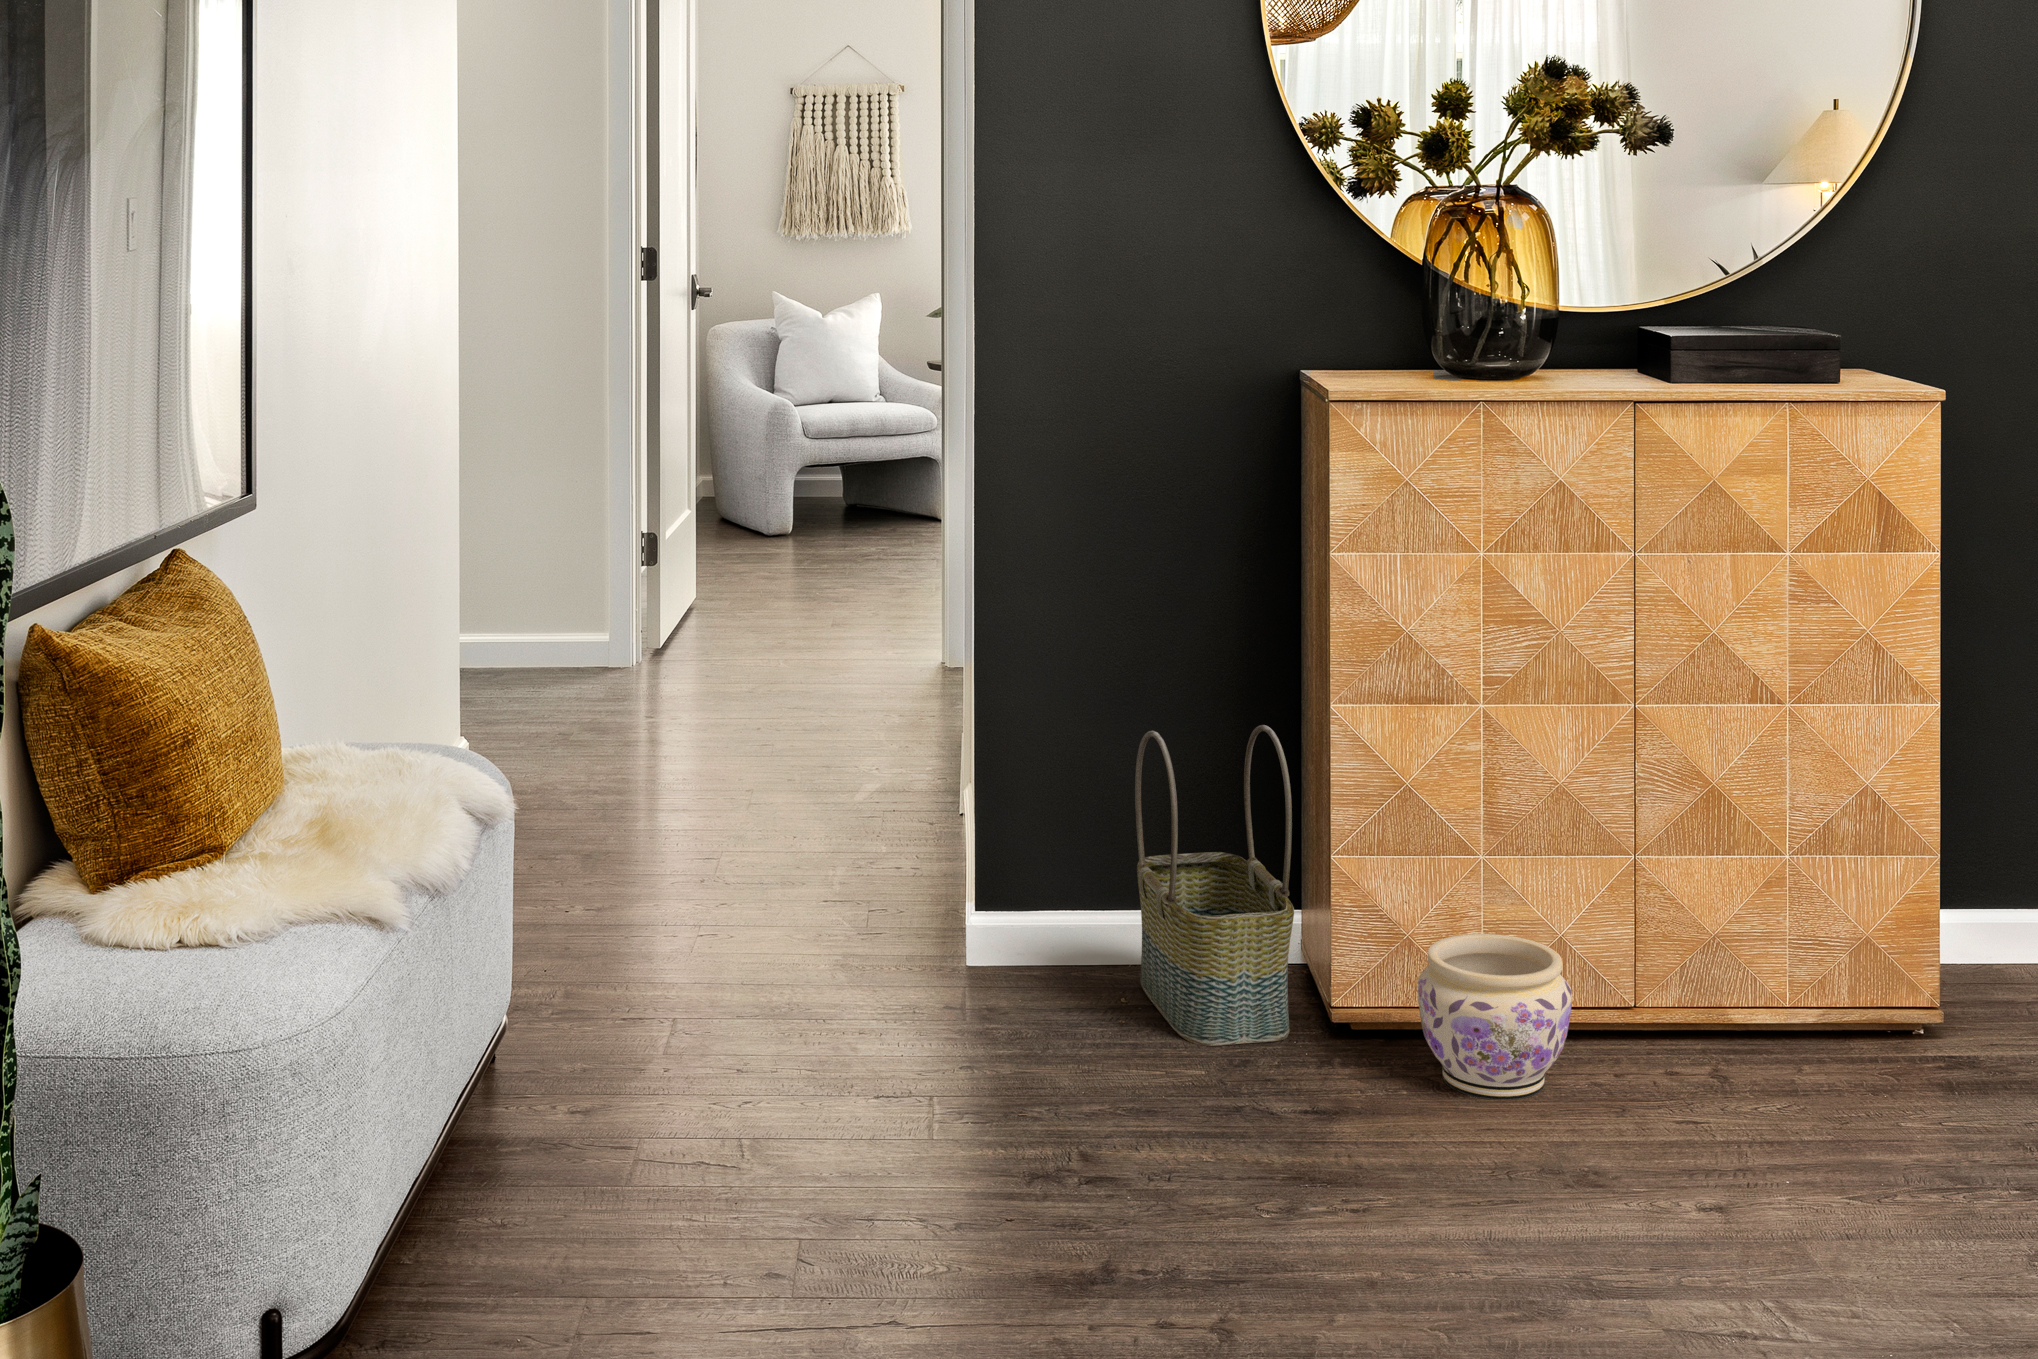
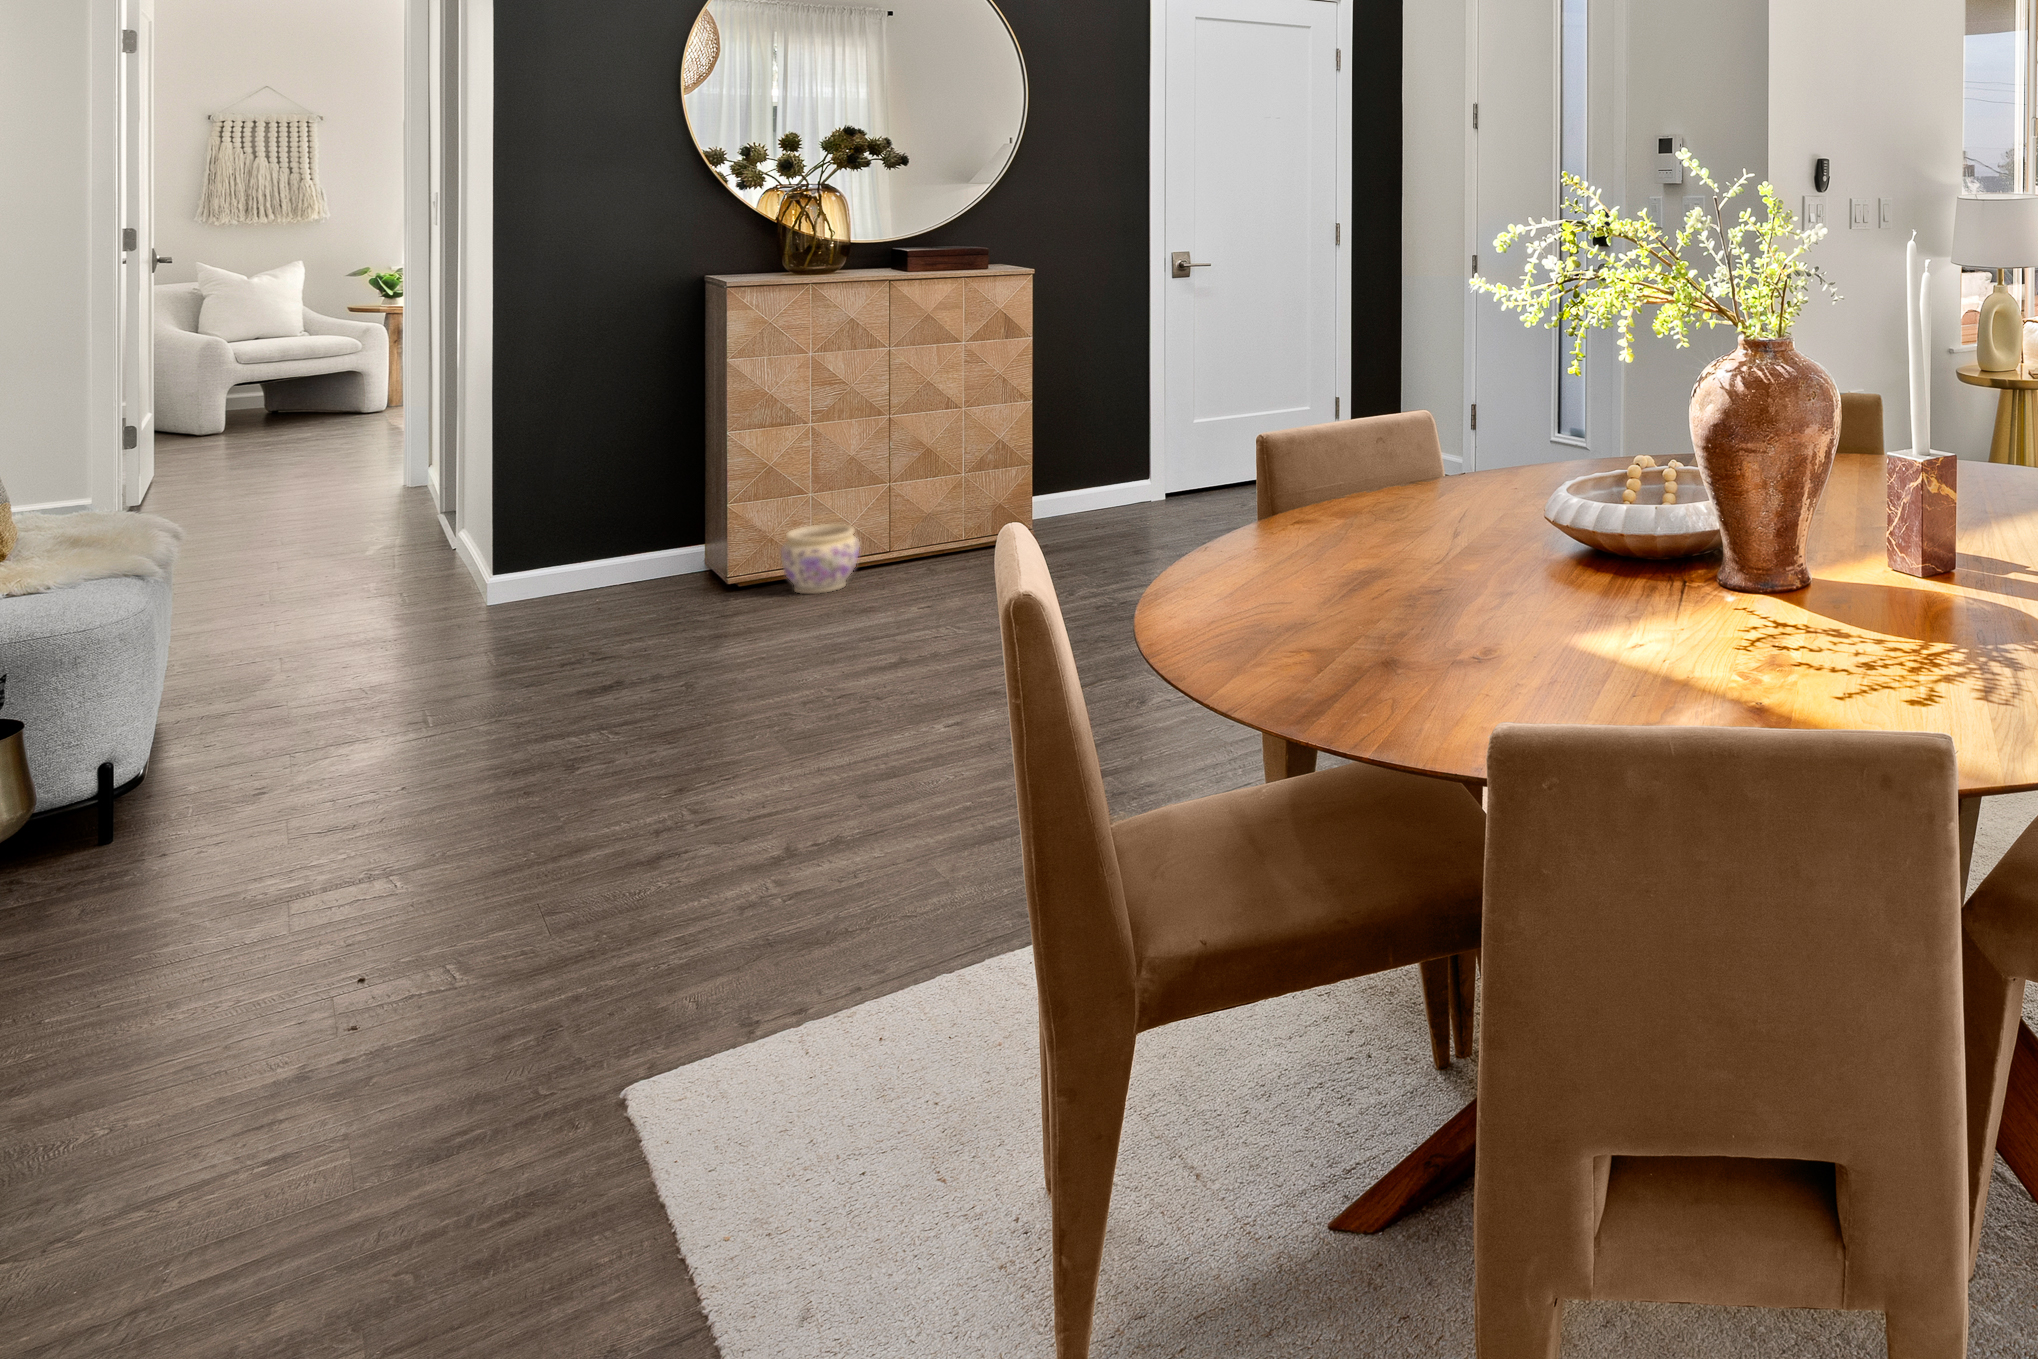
basket: present [1135,725,1294,1046] -> none [612,448,710,602]

